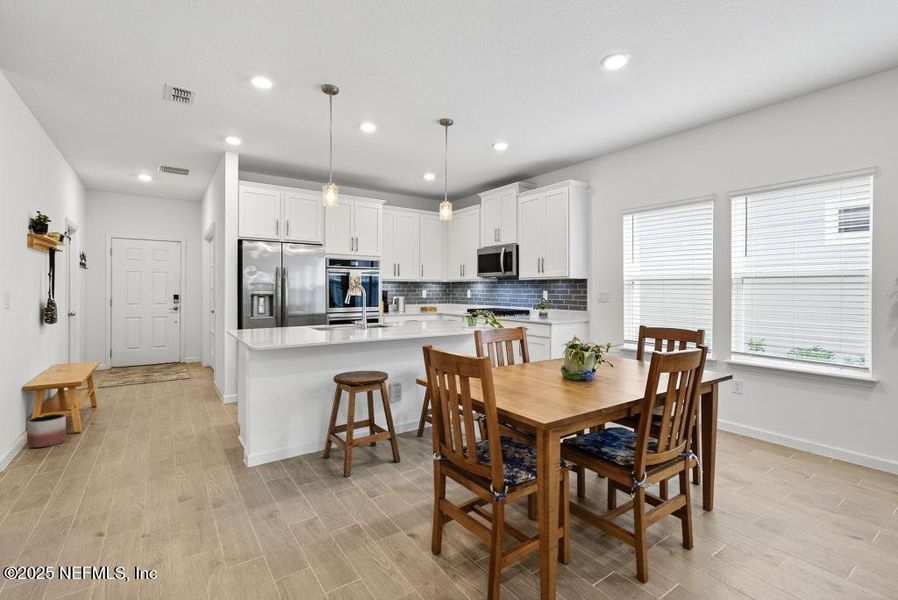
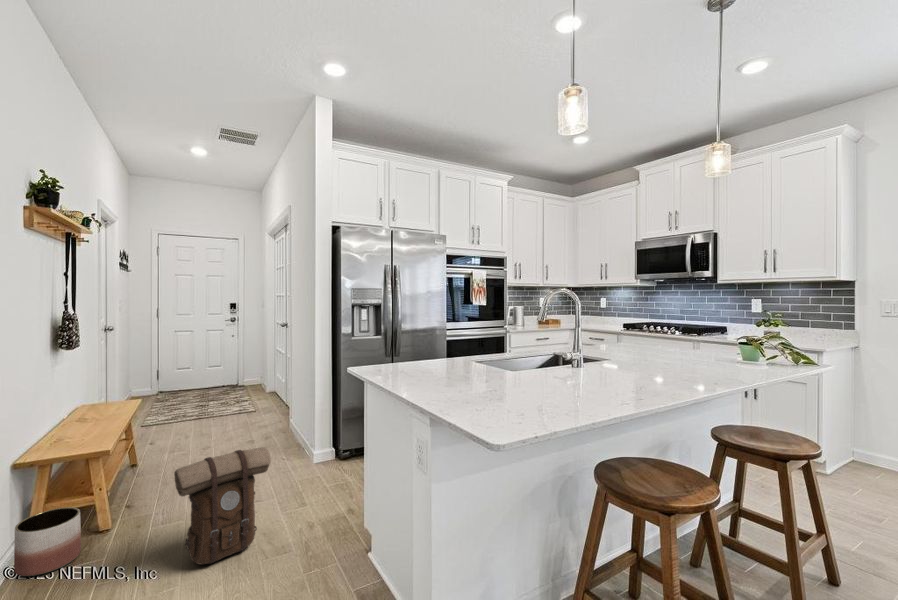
backpack: none [124,378,184,441] -> present [174,447,271,565]

